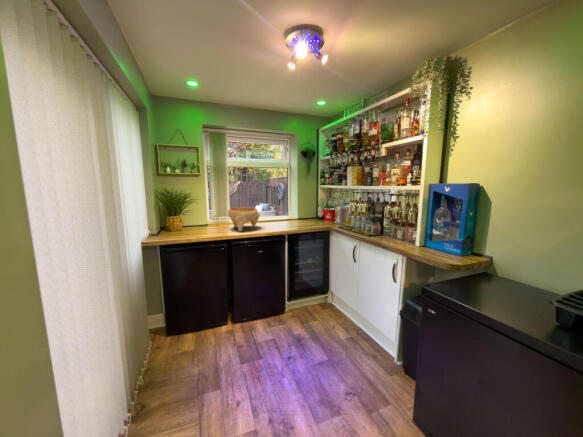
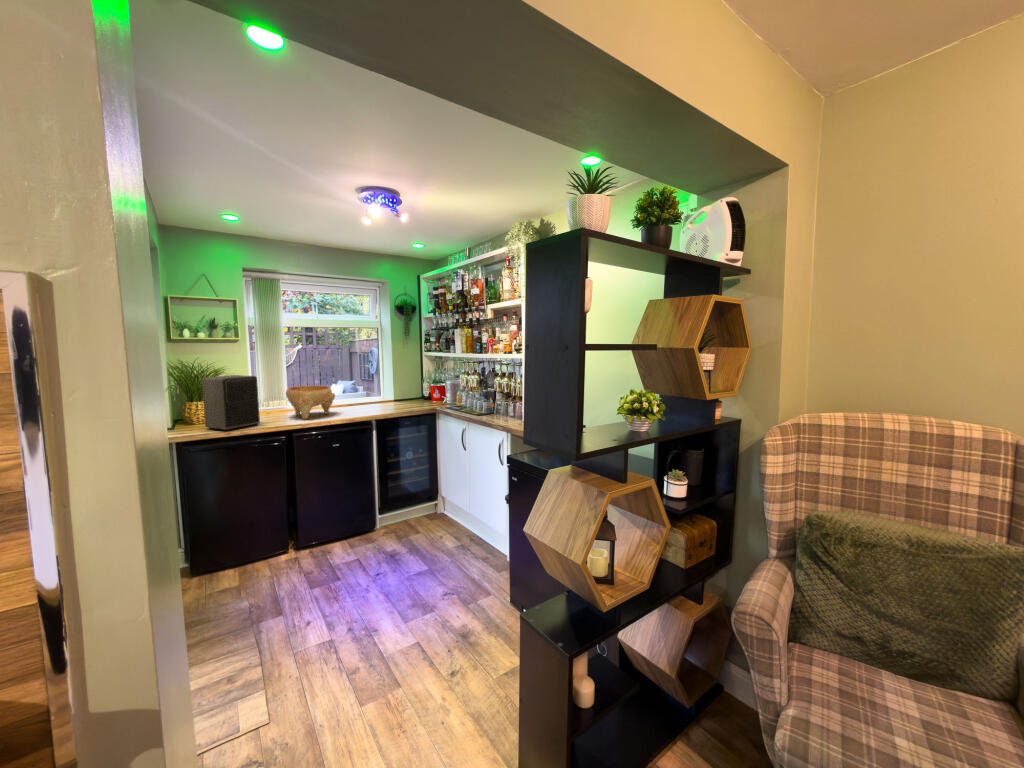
speaker: none [176,199,211,238] -> present [202,375,260,431]

